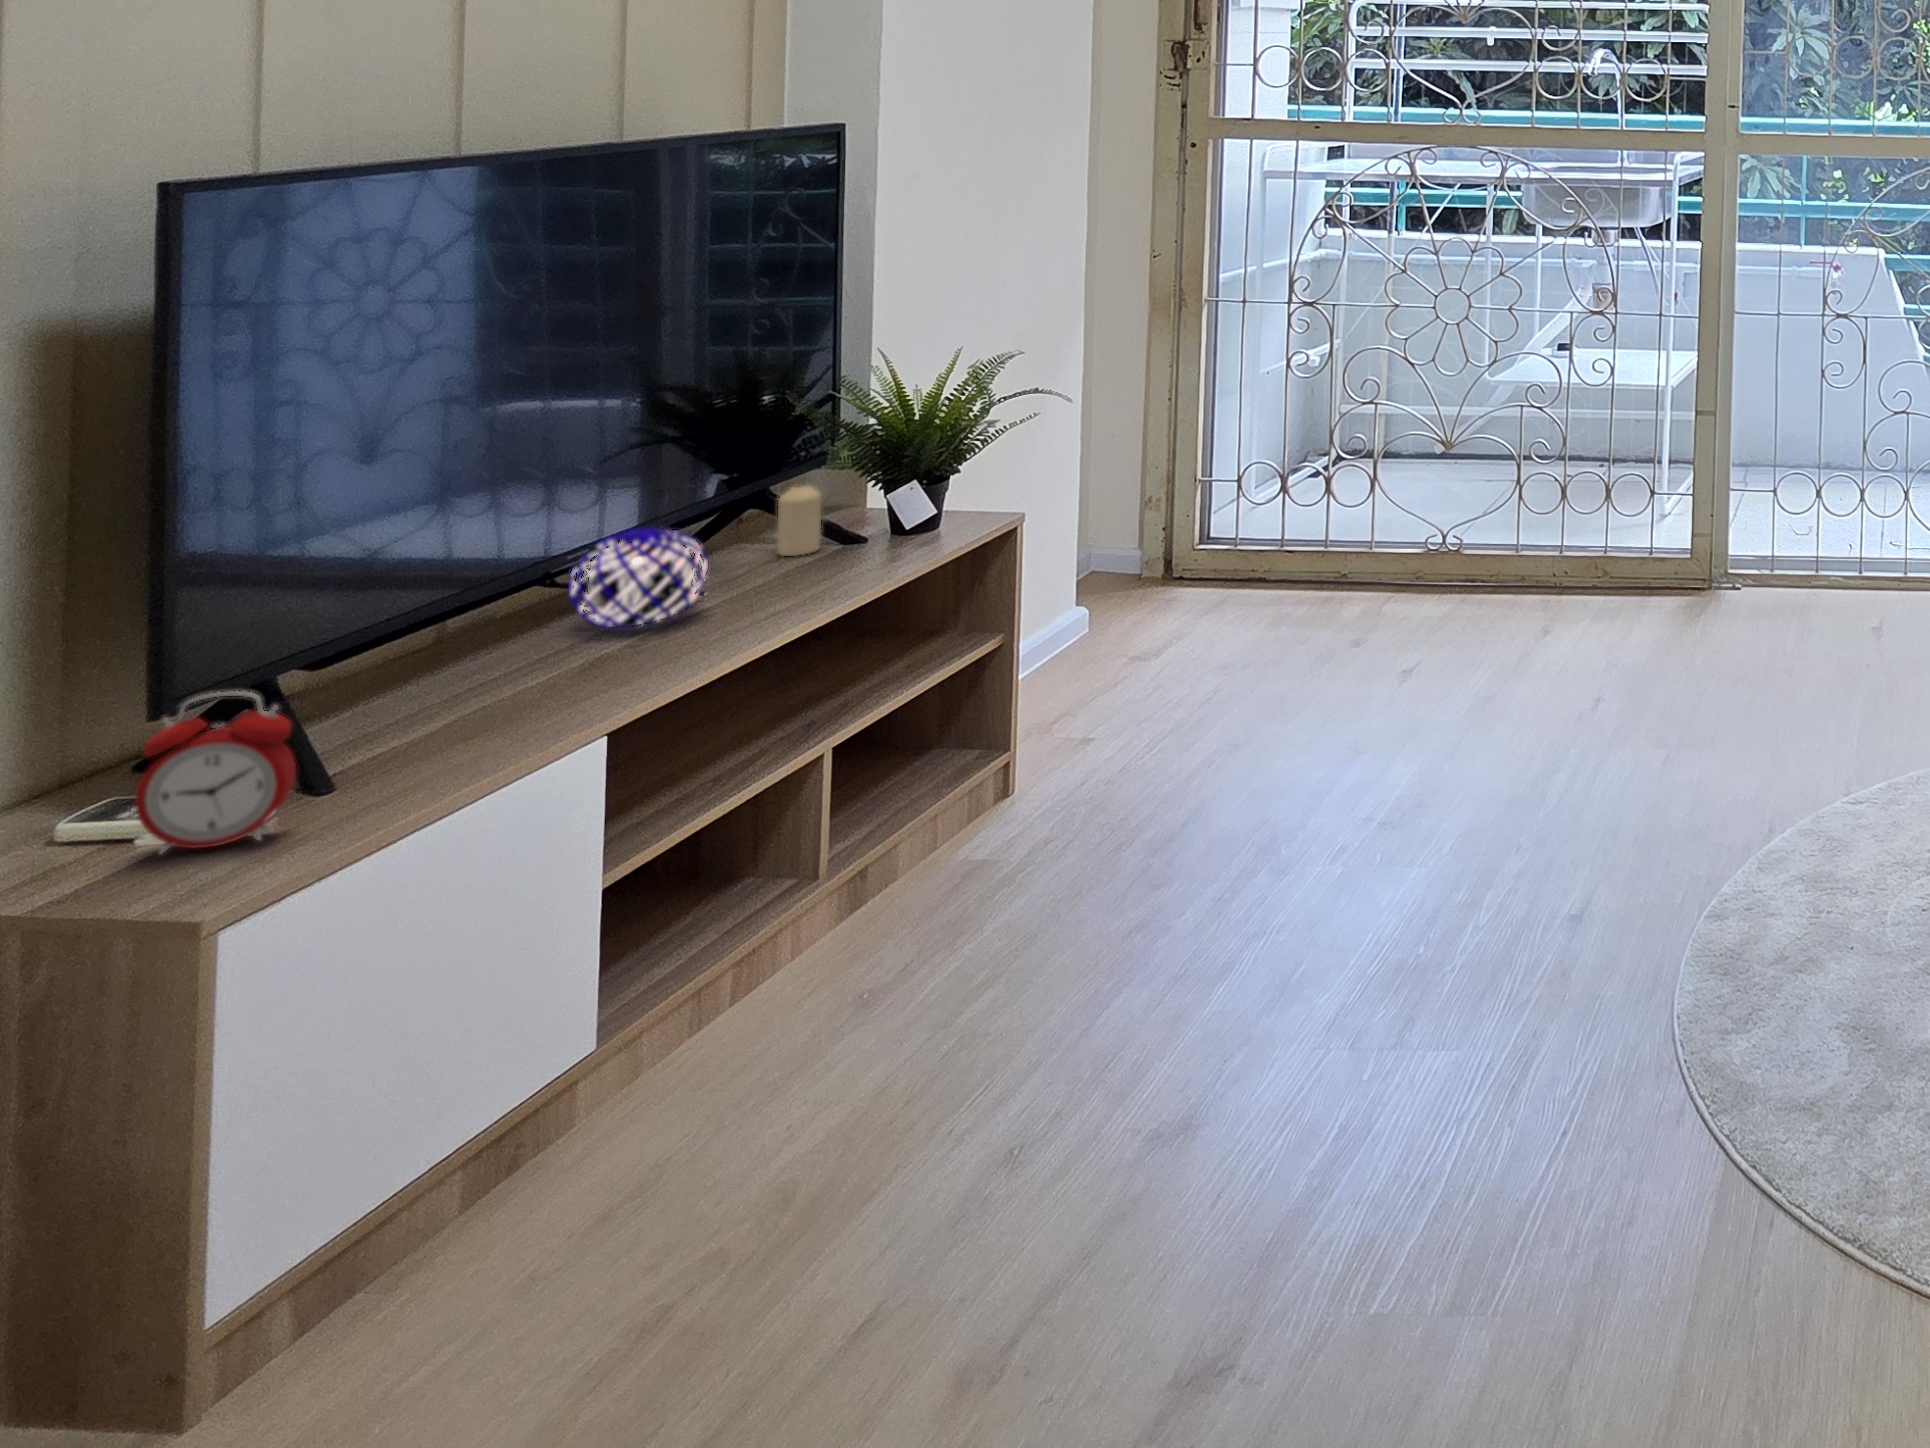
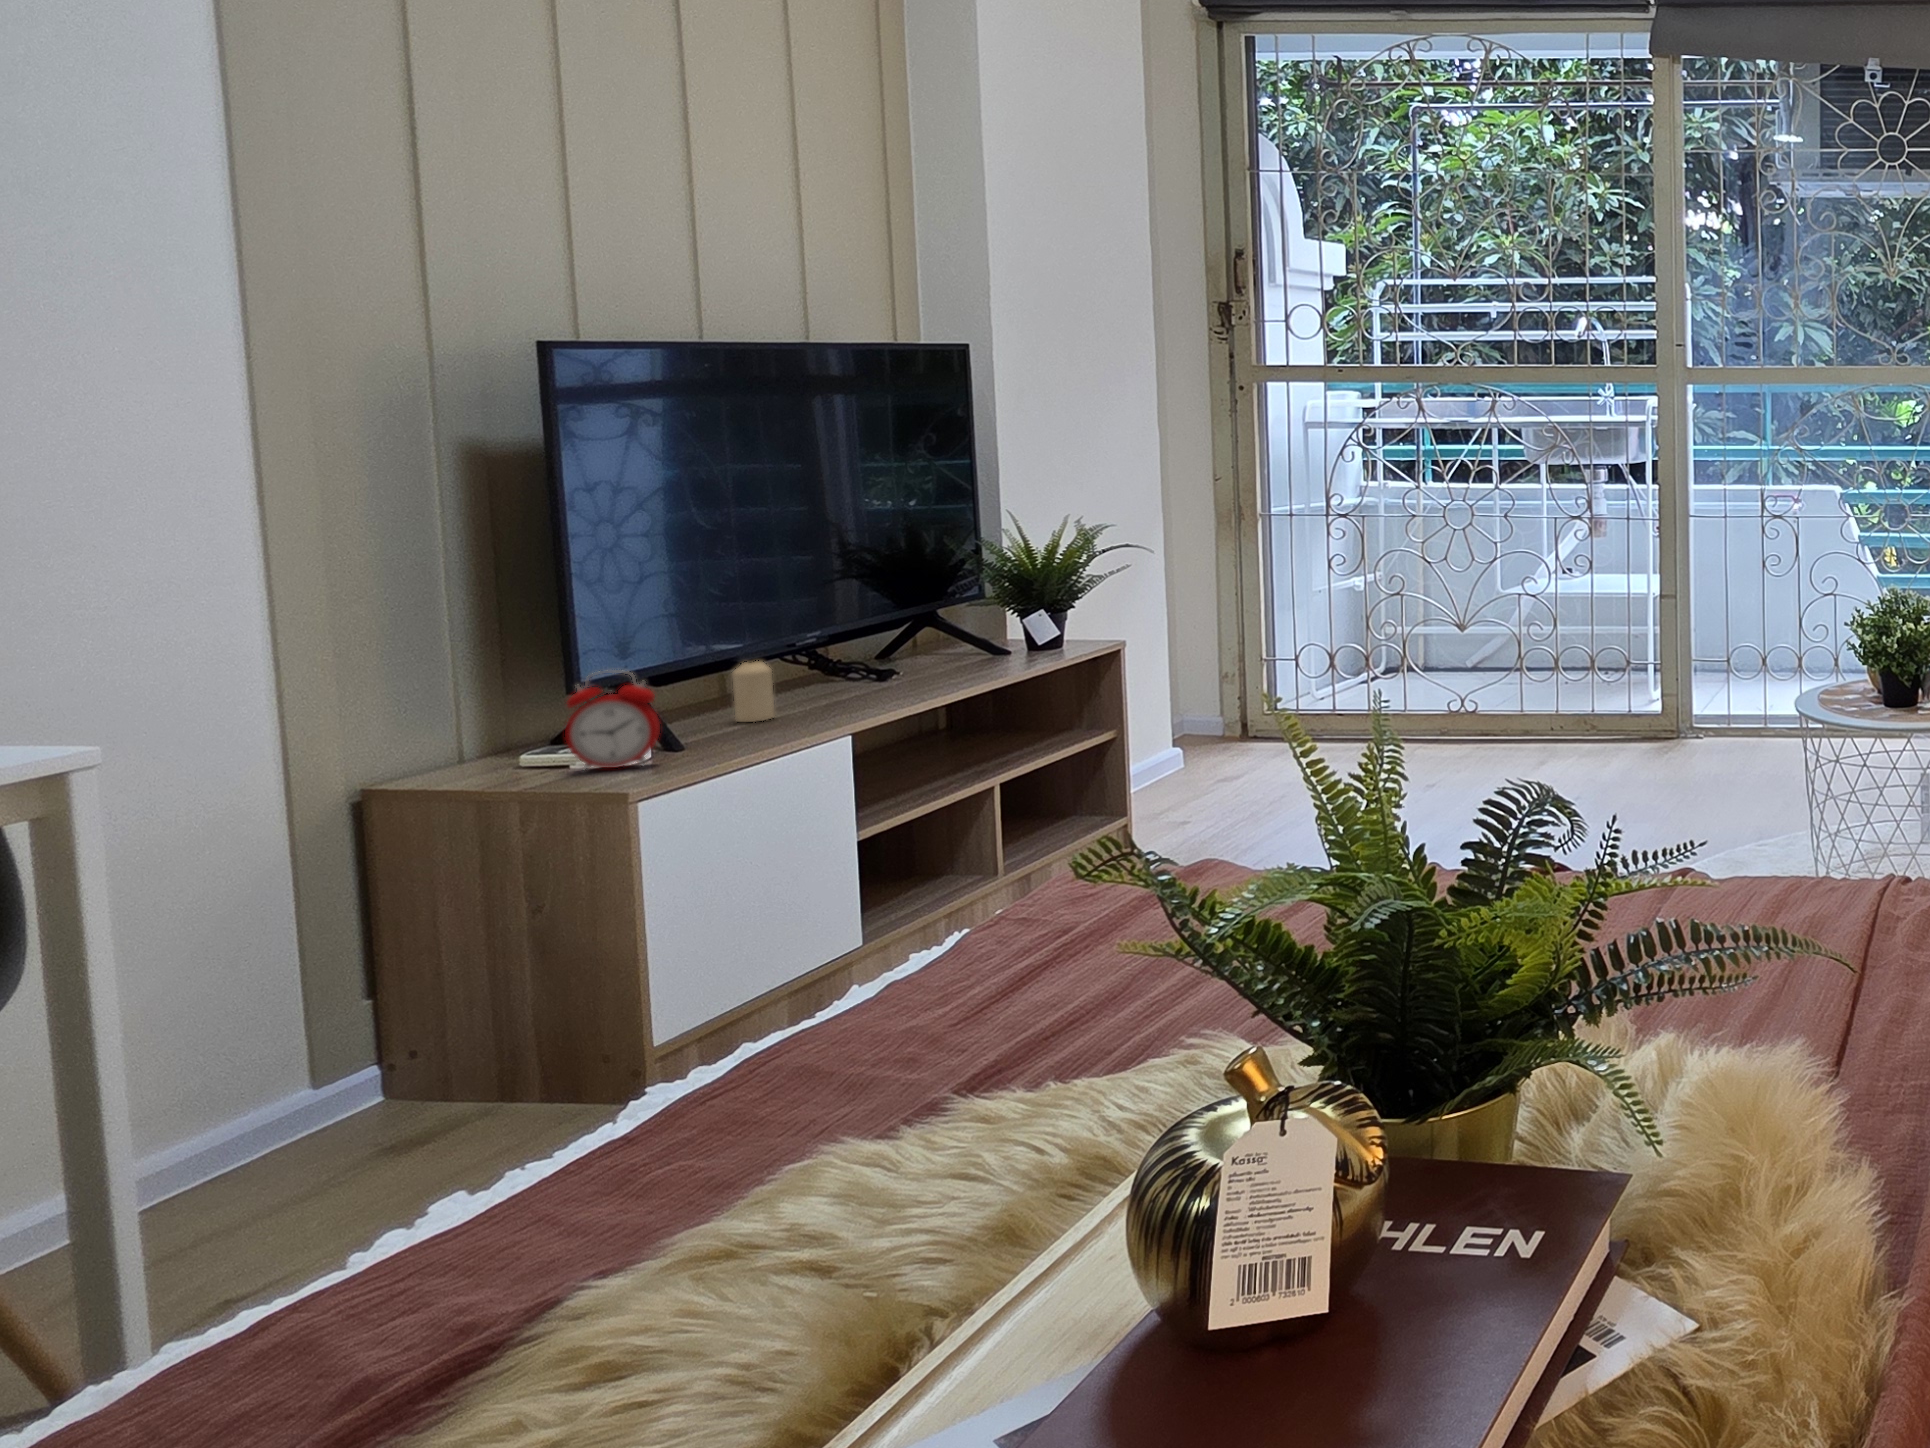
candle: present [777,485,821,556] -> present [733,661,775,722]
decorative orb: present [569,528,708,628] -> none [807,621,902,687]

